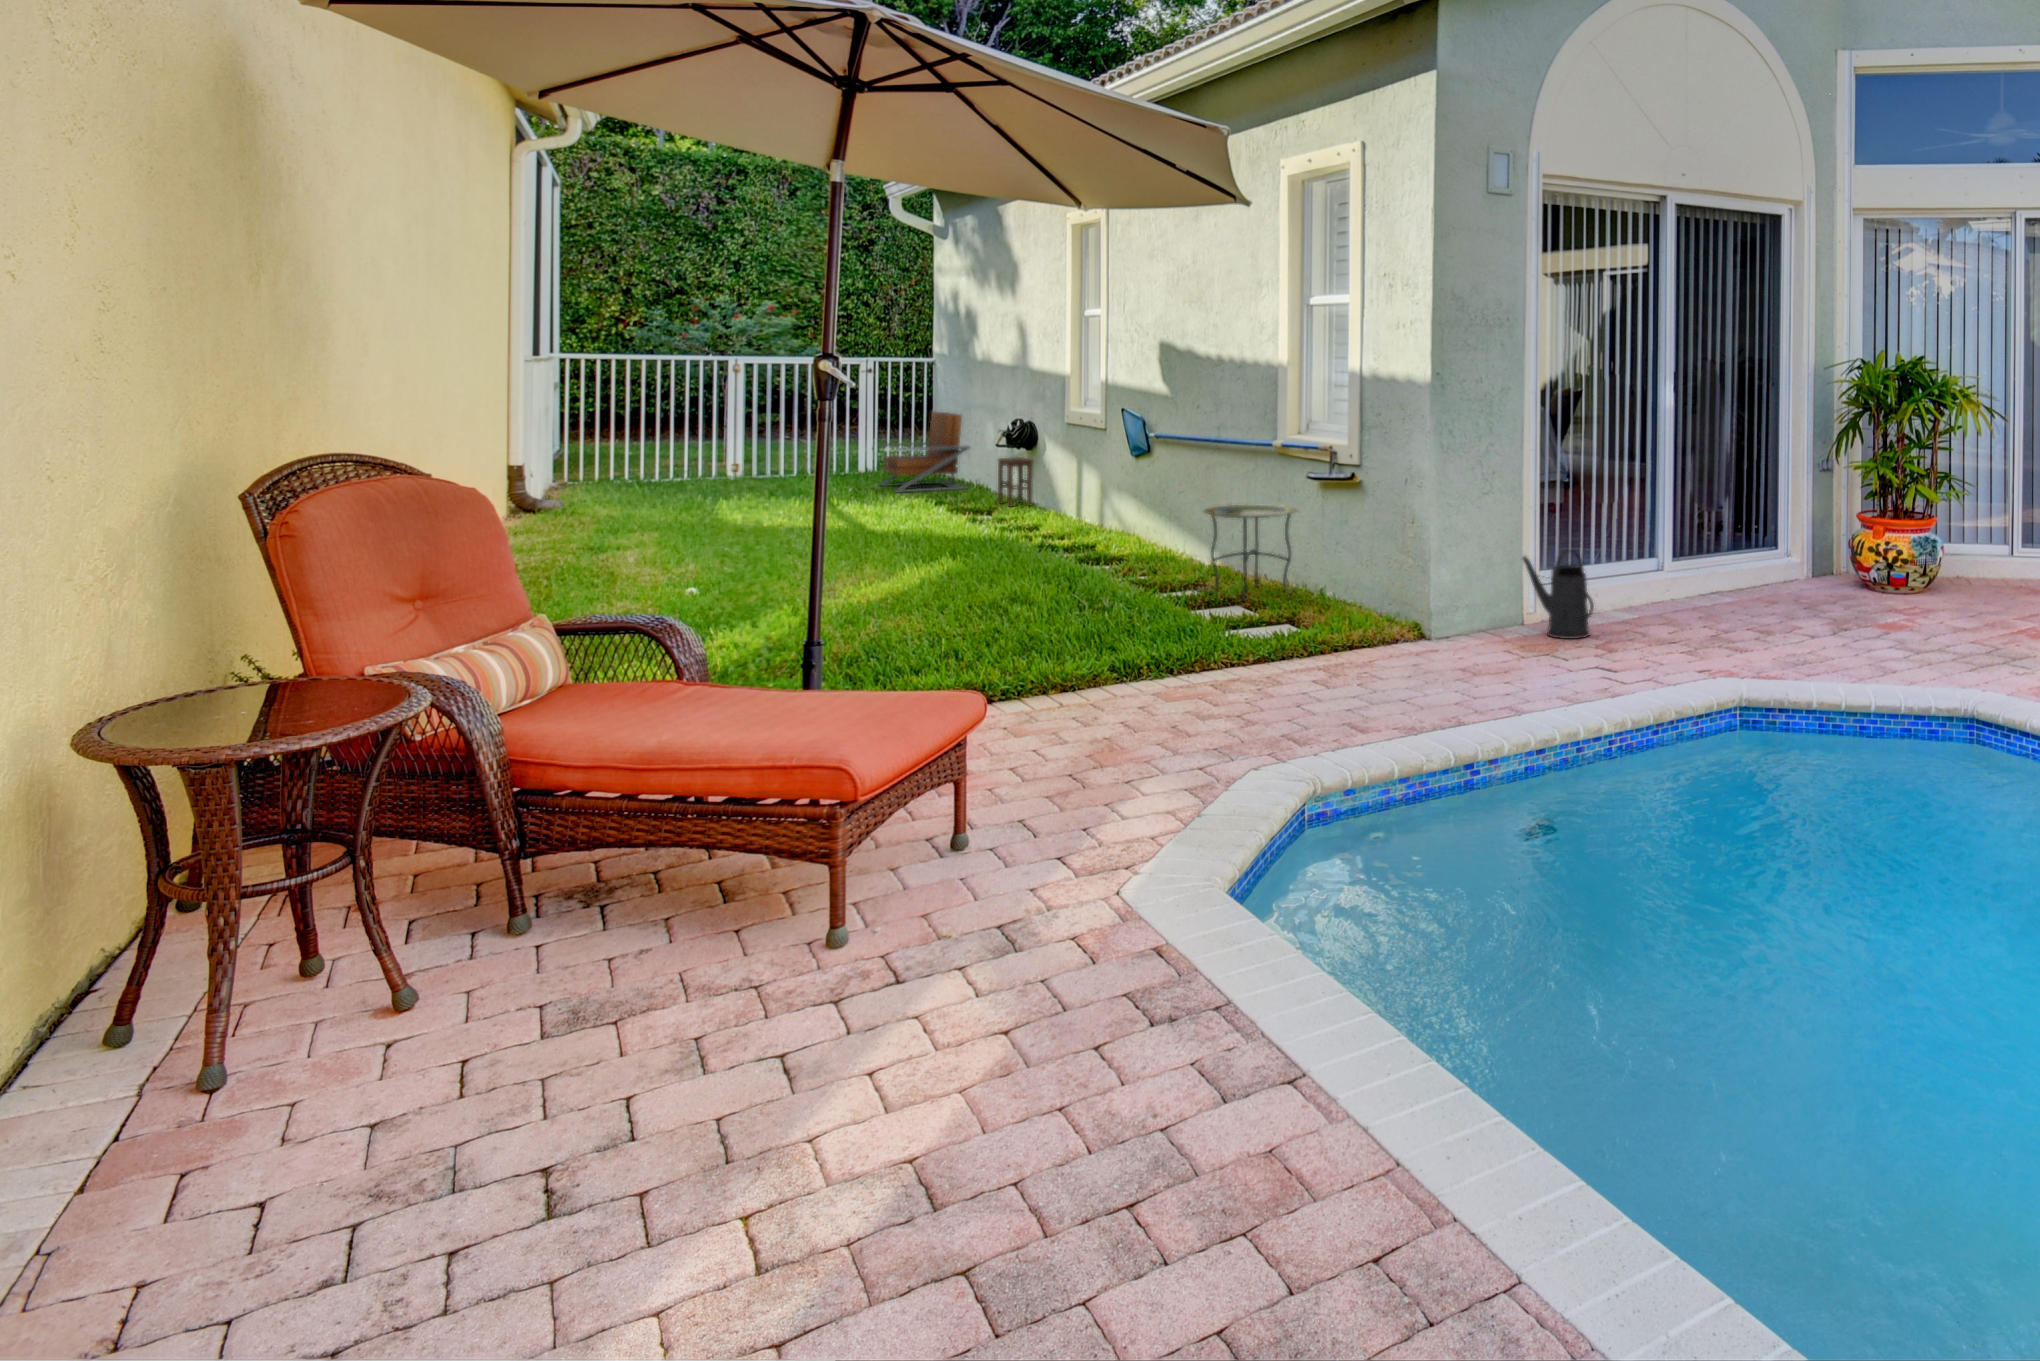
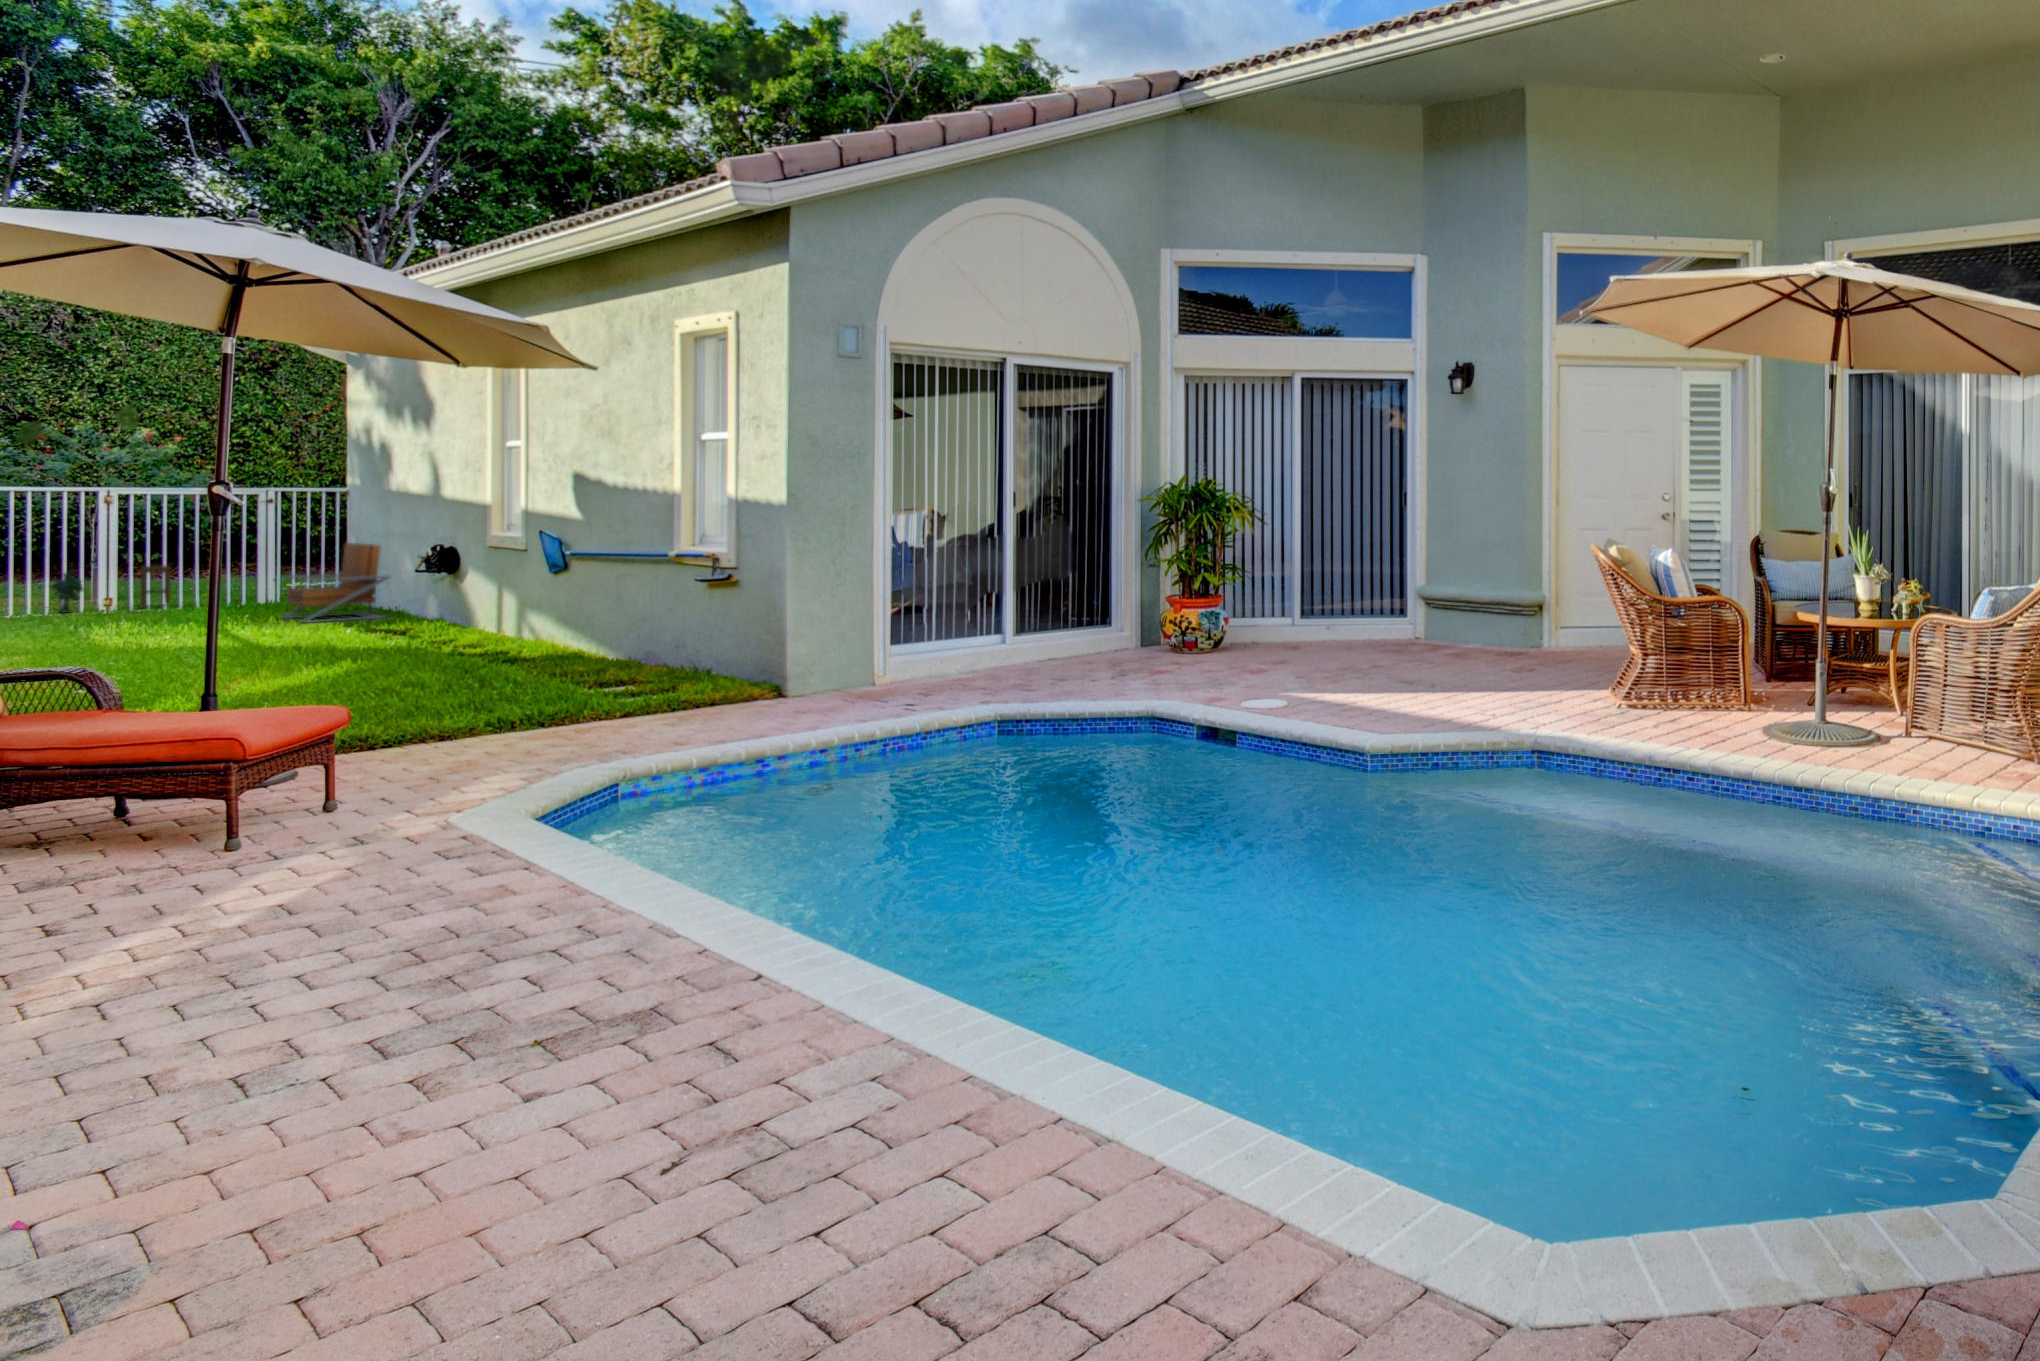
decorative plant: none [694,432,724,475] -> present [50,569,84,613]
stool: present [998,457,1033,507] -> present [140,566,170,608]
side table: present [1204,504,1298,601] -> none [599,605,690,681]
watering can: present [1523,551,1594,639] -> none [868,624,916,689]

